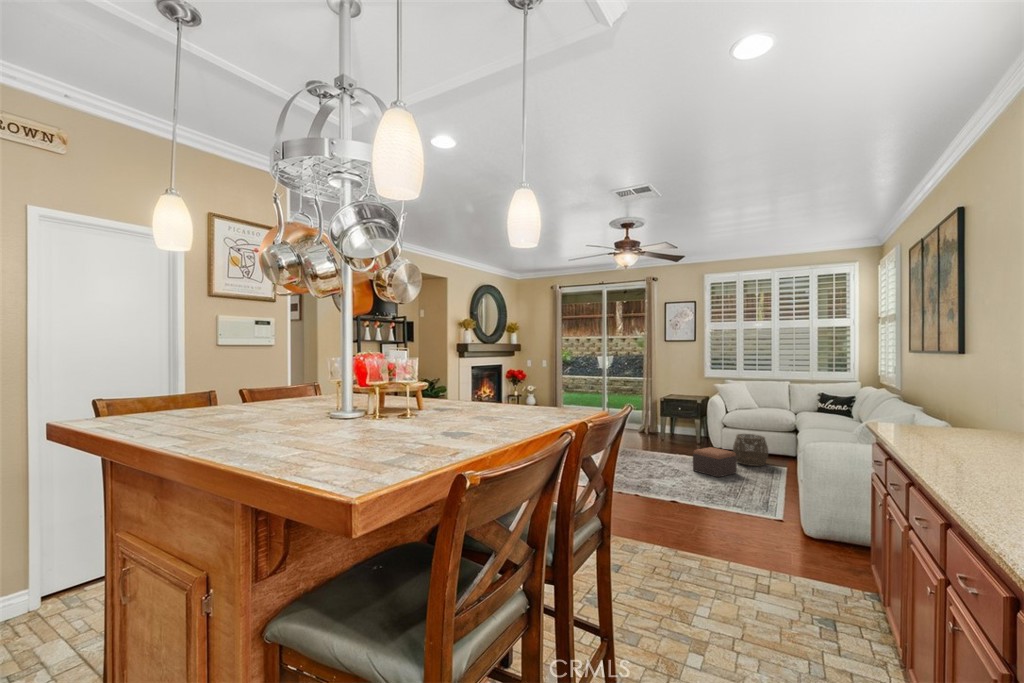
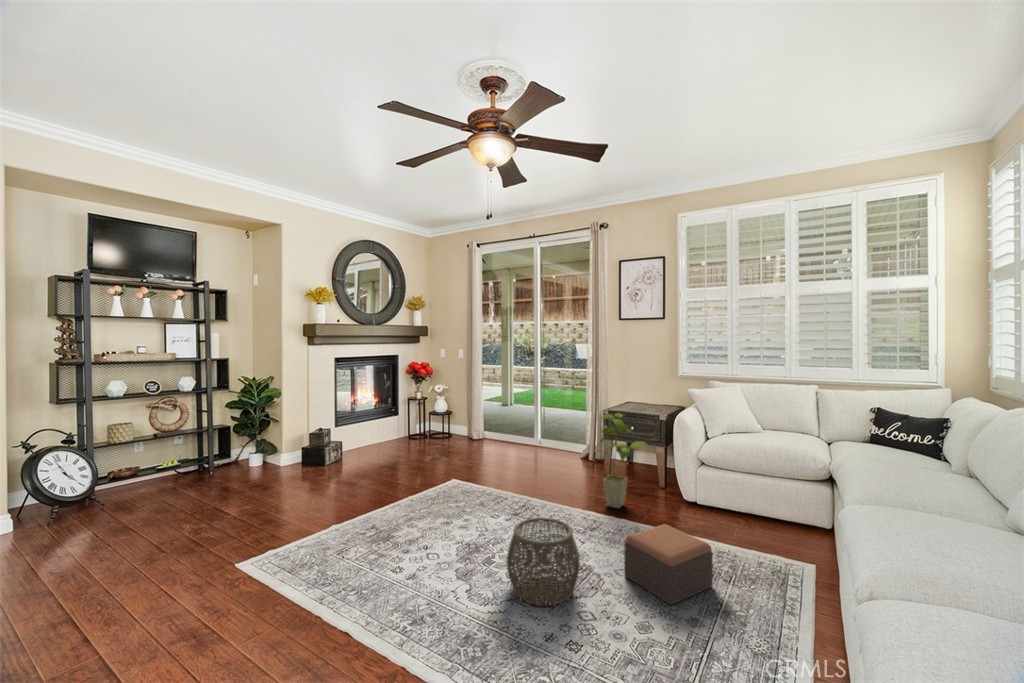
house plant: none [665,396,696,451] -> present [600,413,647,508]
woven basket: present [733,434,768,466] -> present [507,518,580,606]

